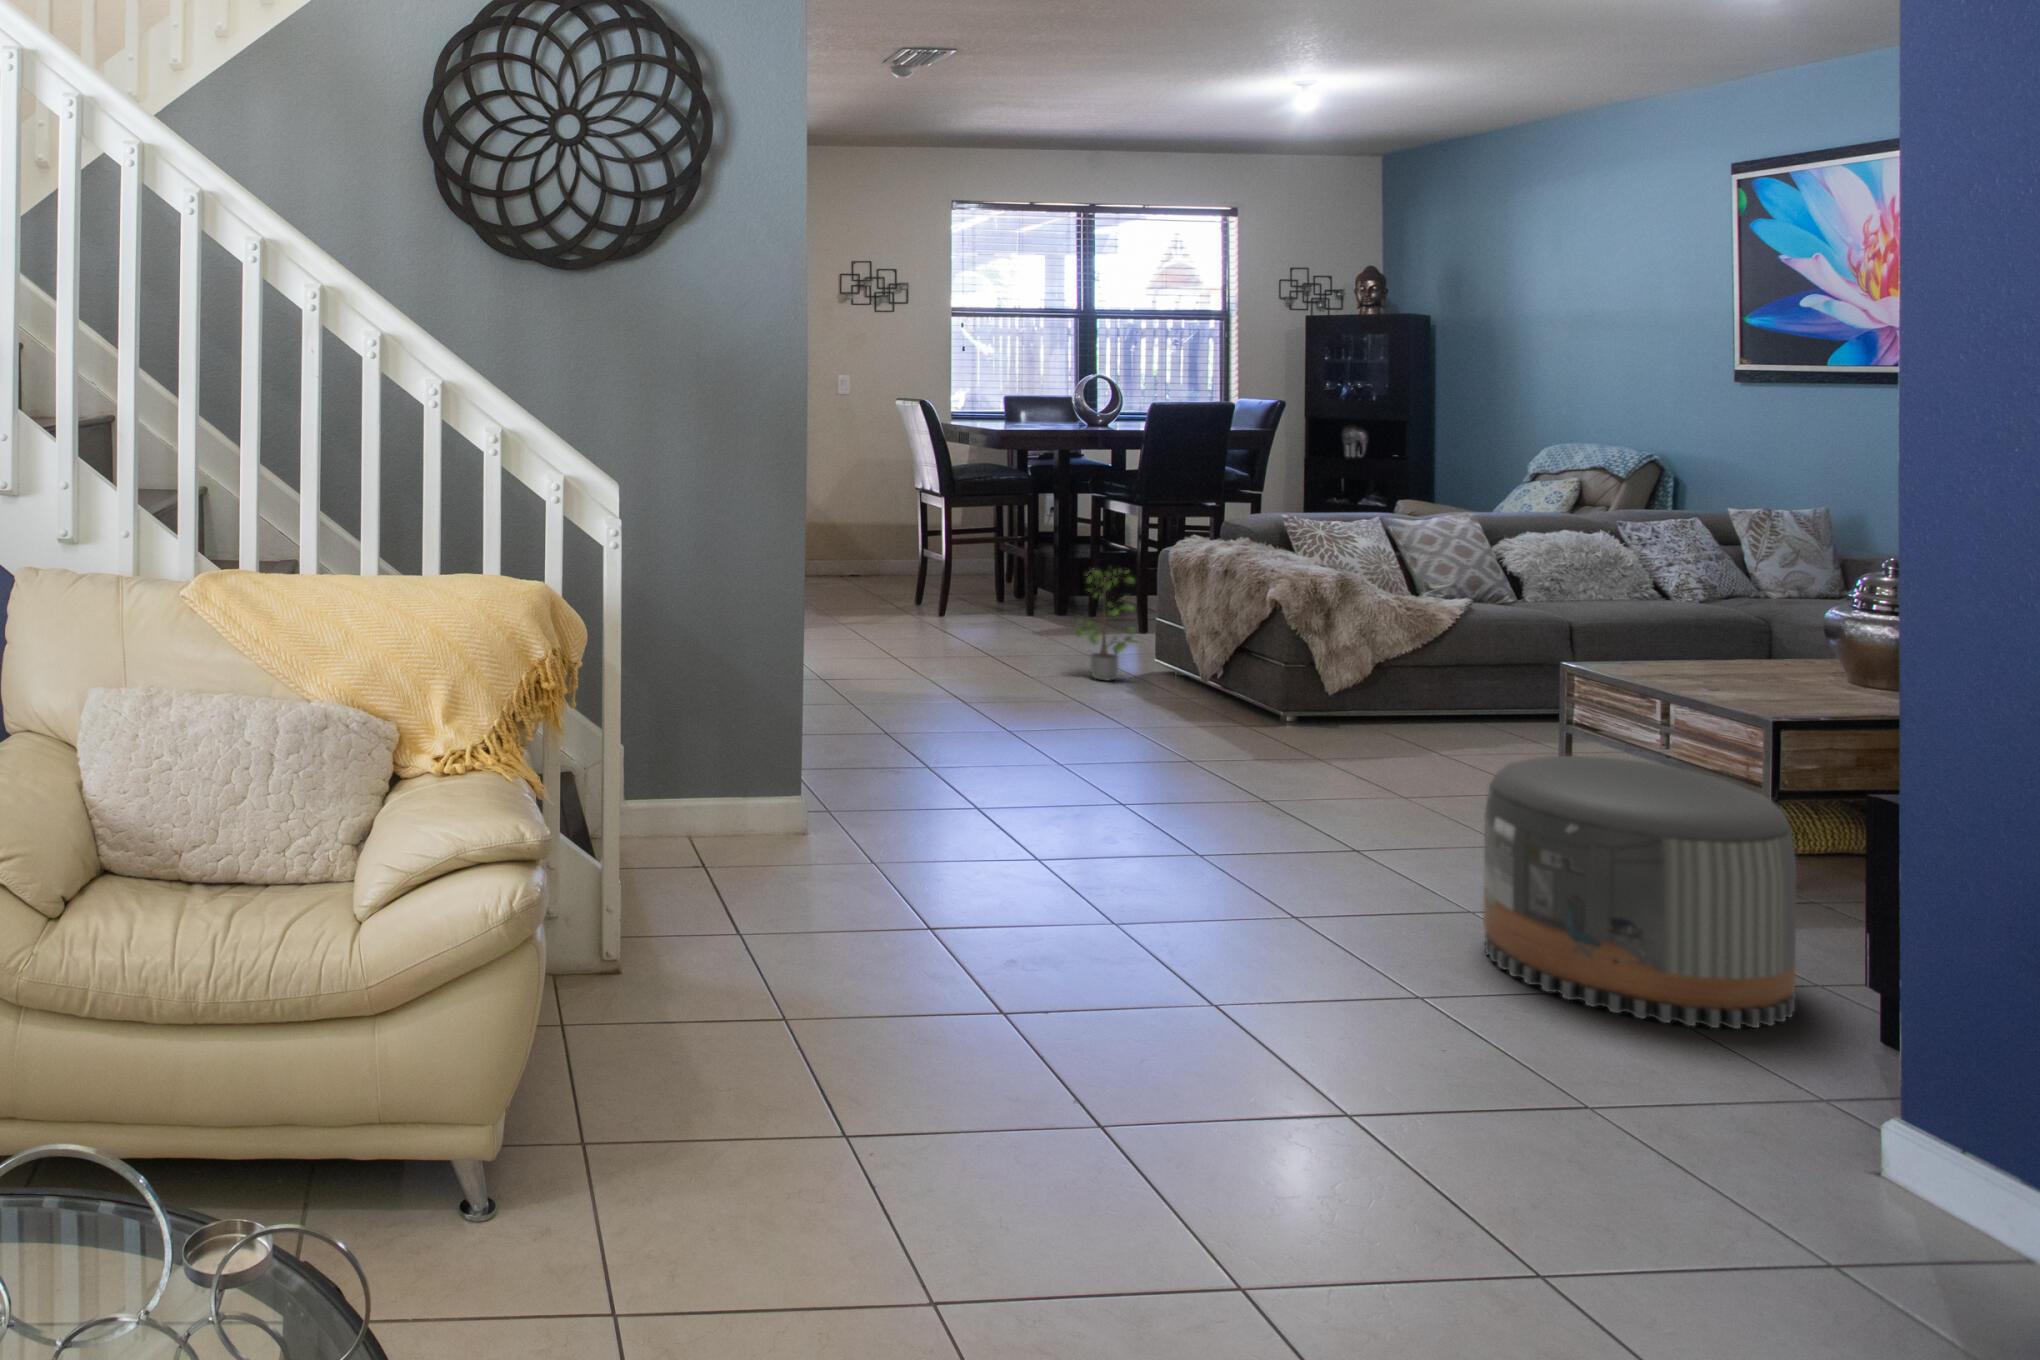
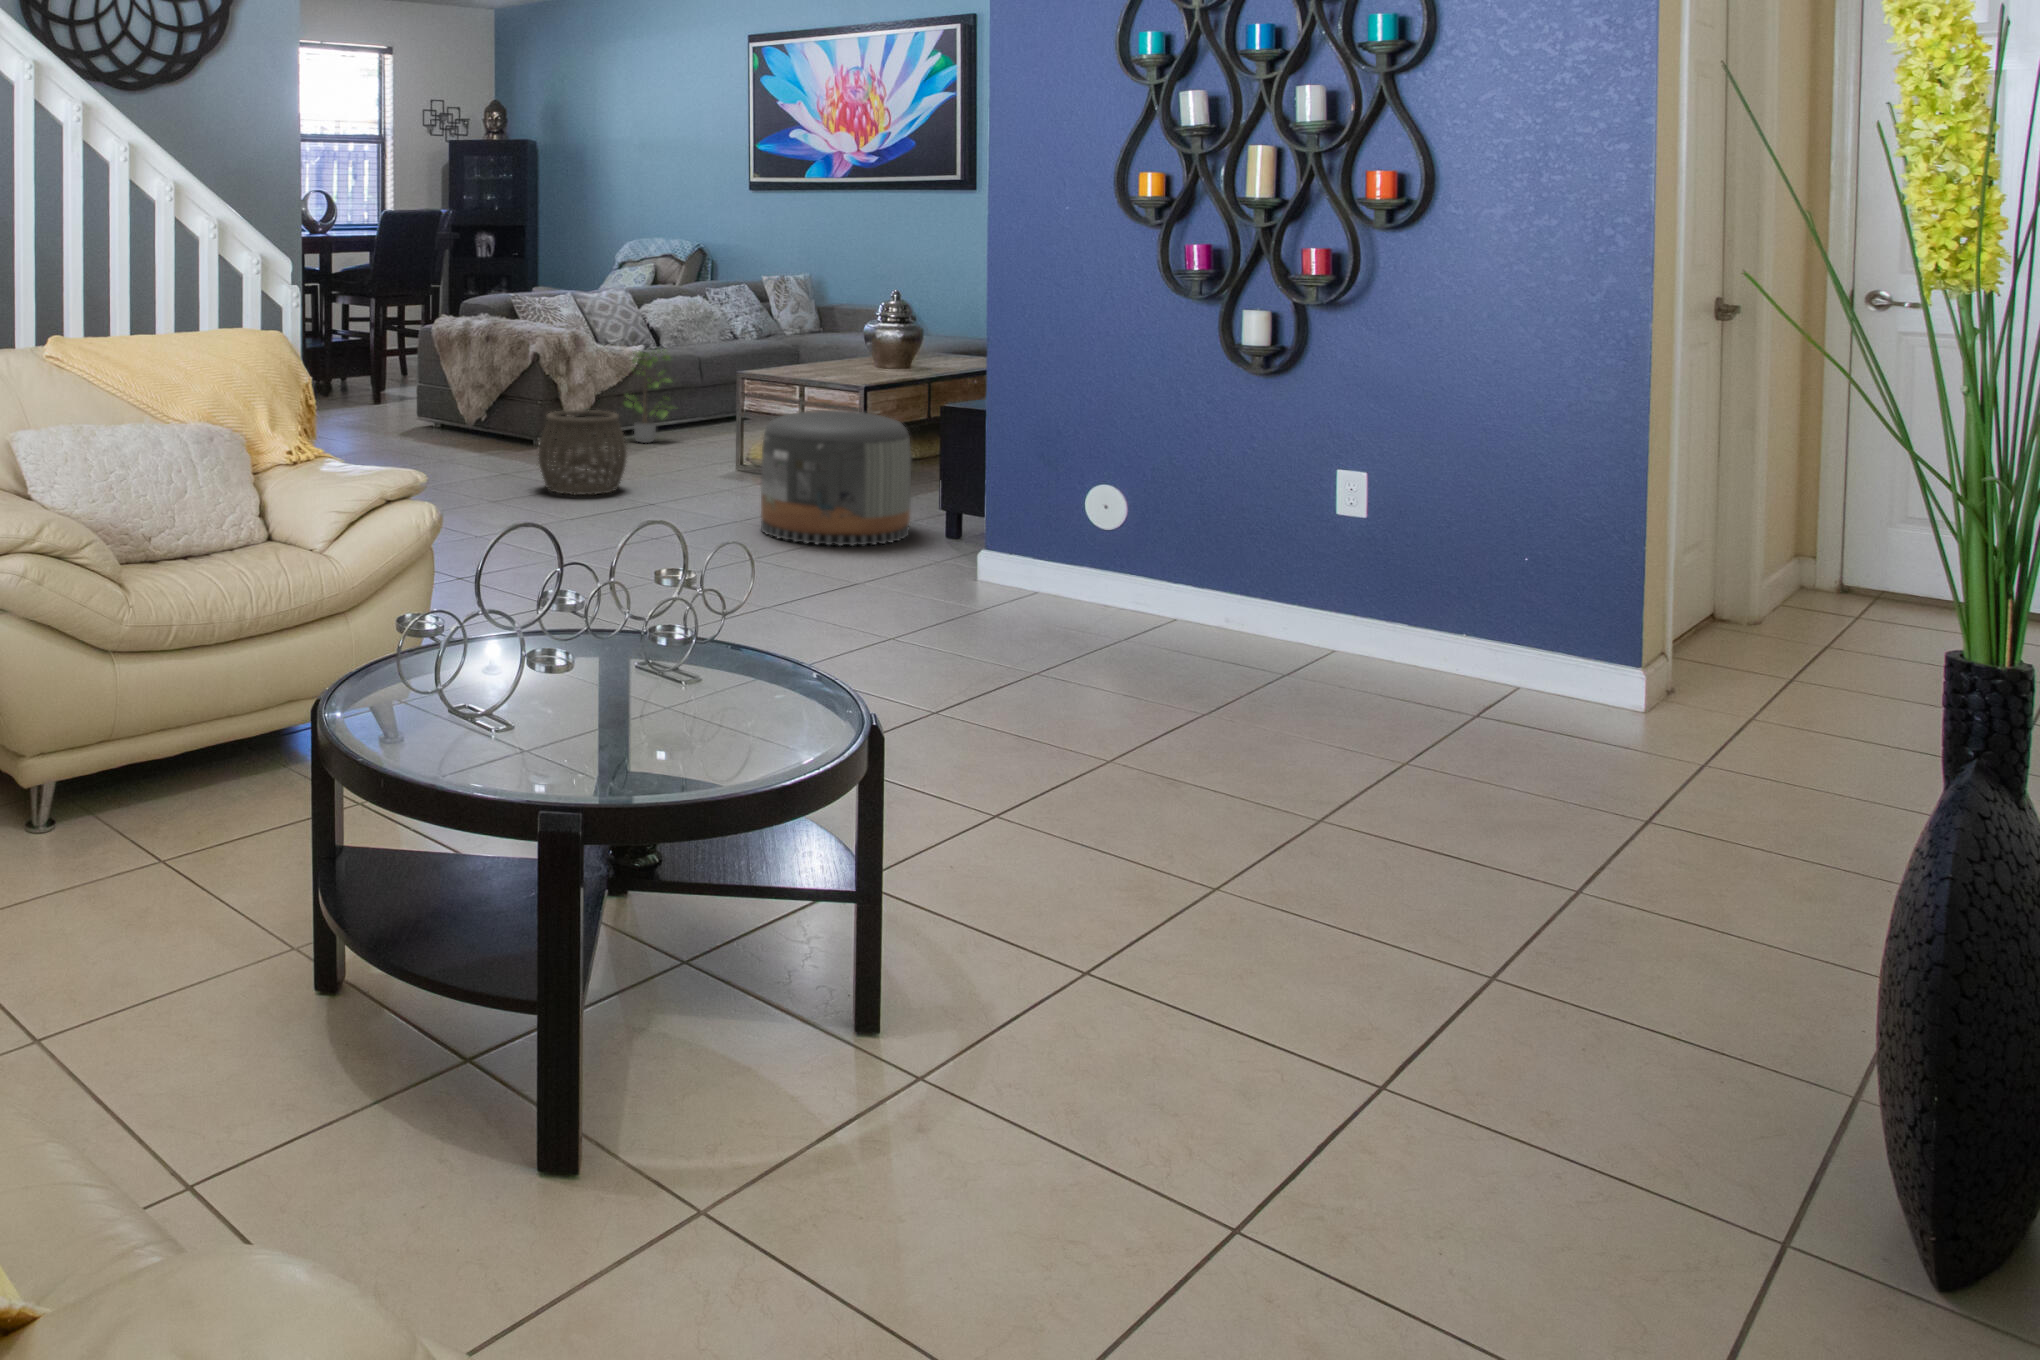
potted plant: present [1074,569,1143,680] -> present [624,350,672,443]
woven basket: none [1192,689,1334,821] -> present [538,410,627,495]

